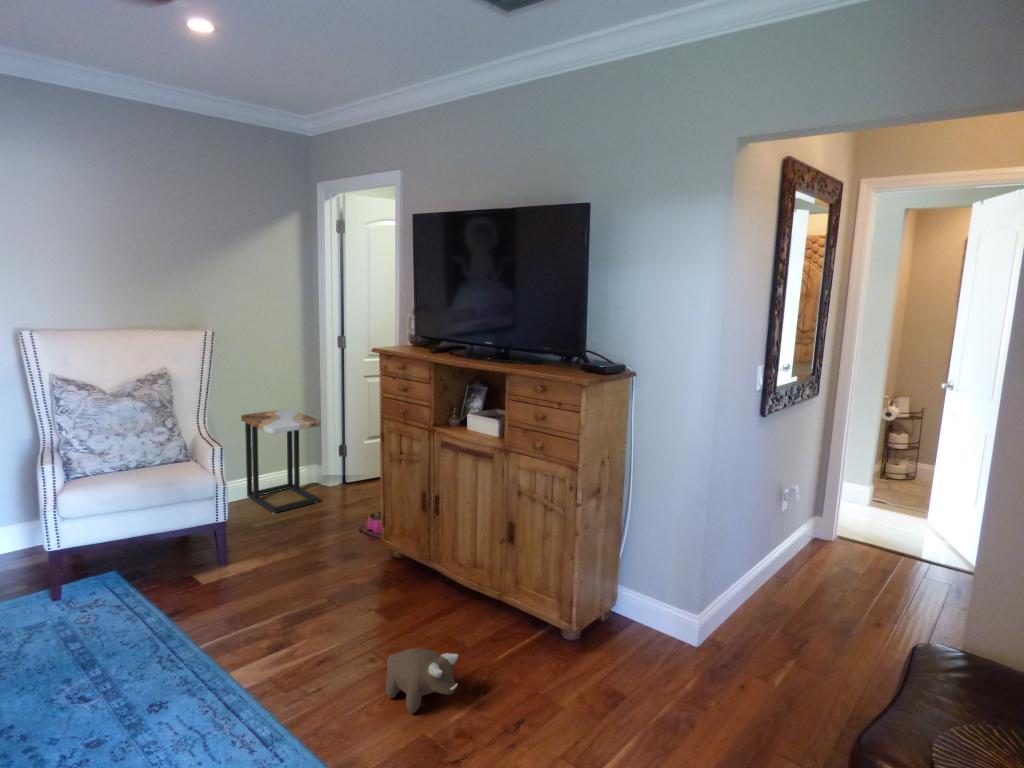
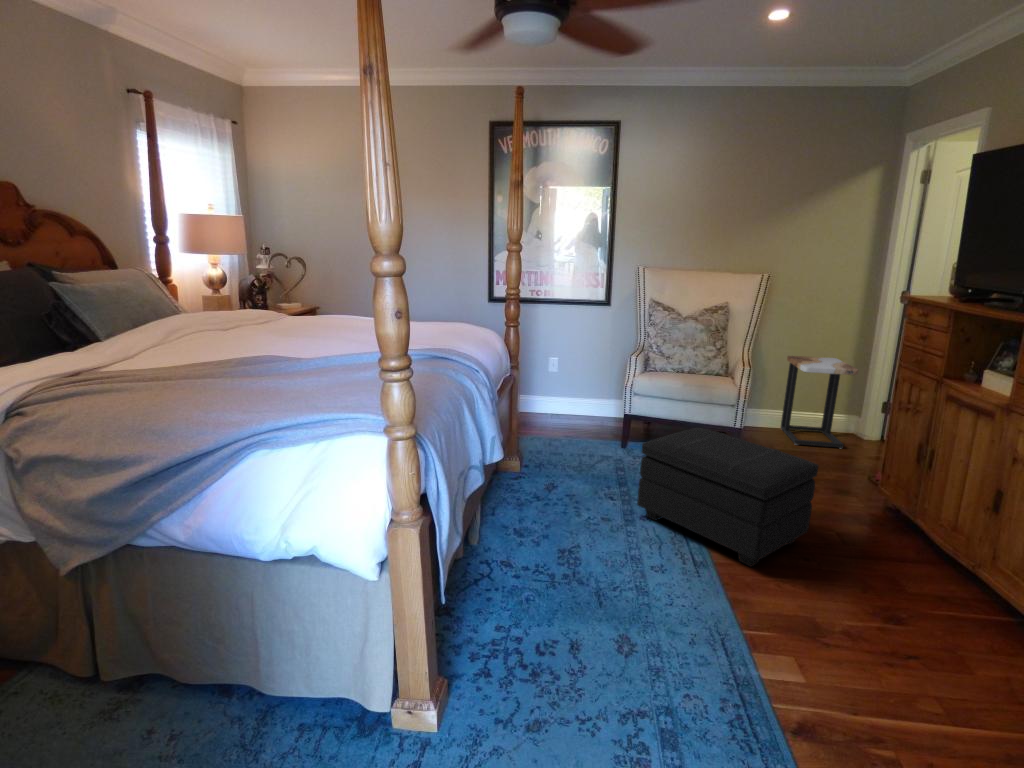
footstool: none [134,549,352,704] -> present [637,428,818,566]
plush toy: present [386,648,458,714] -> none [809,557,886,611]

